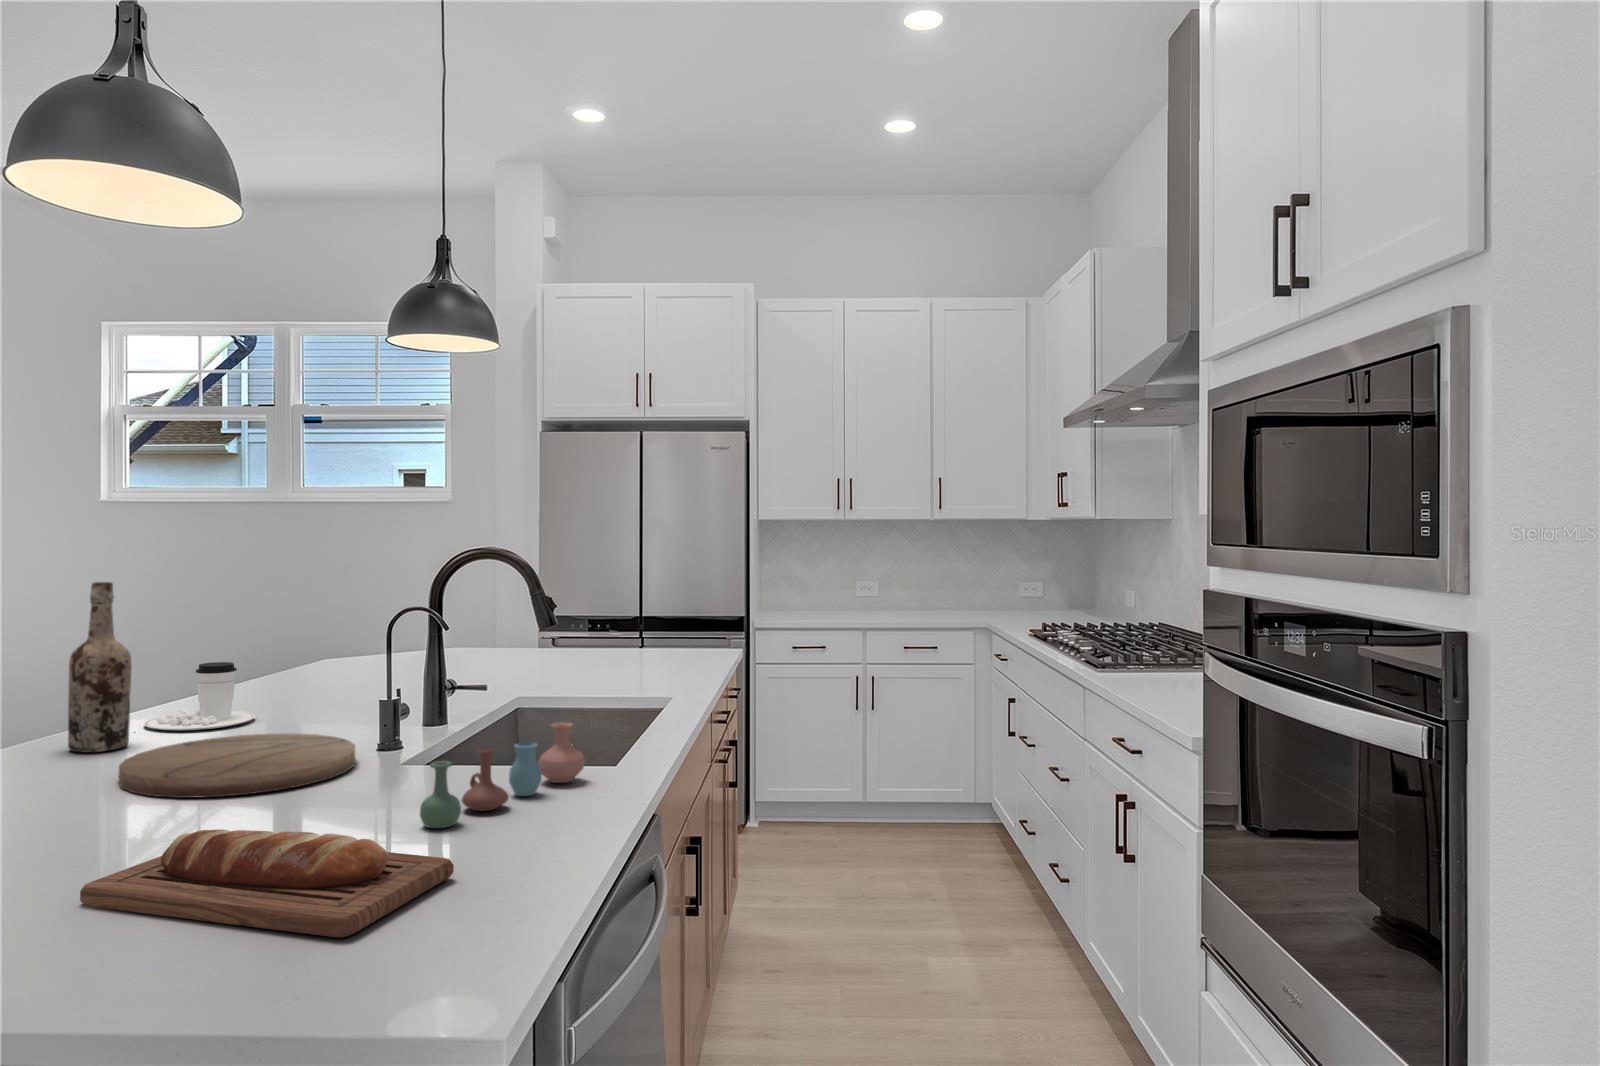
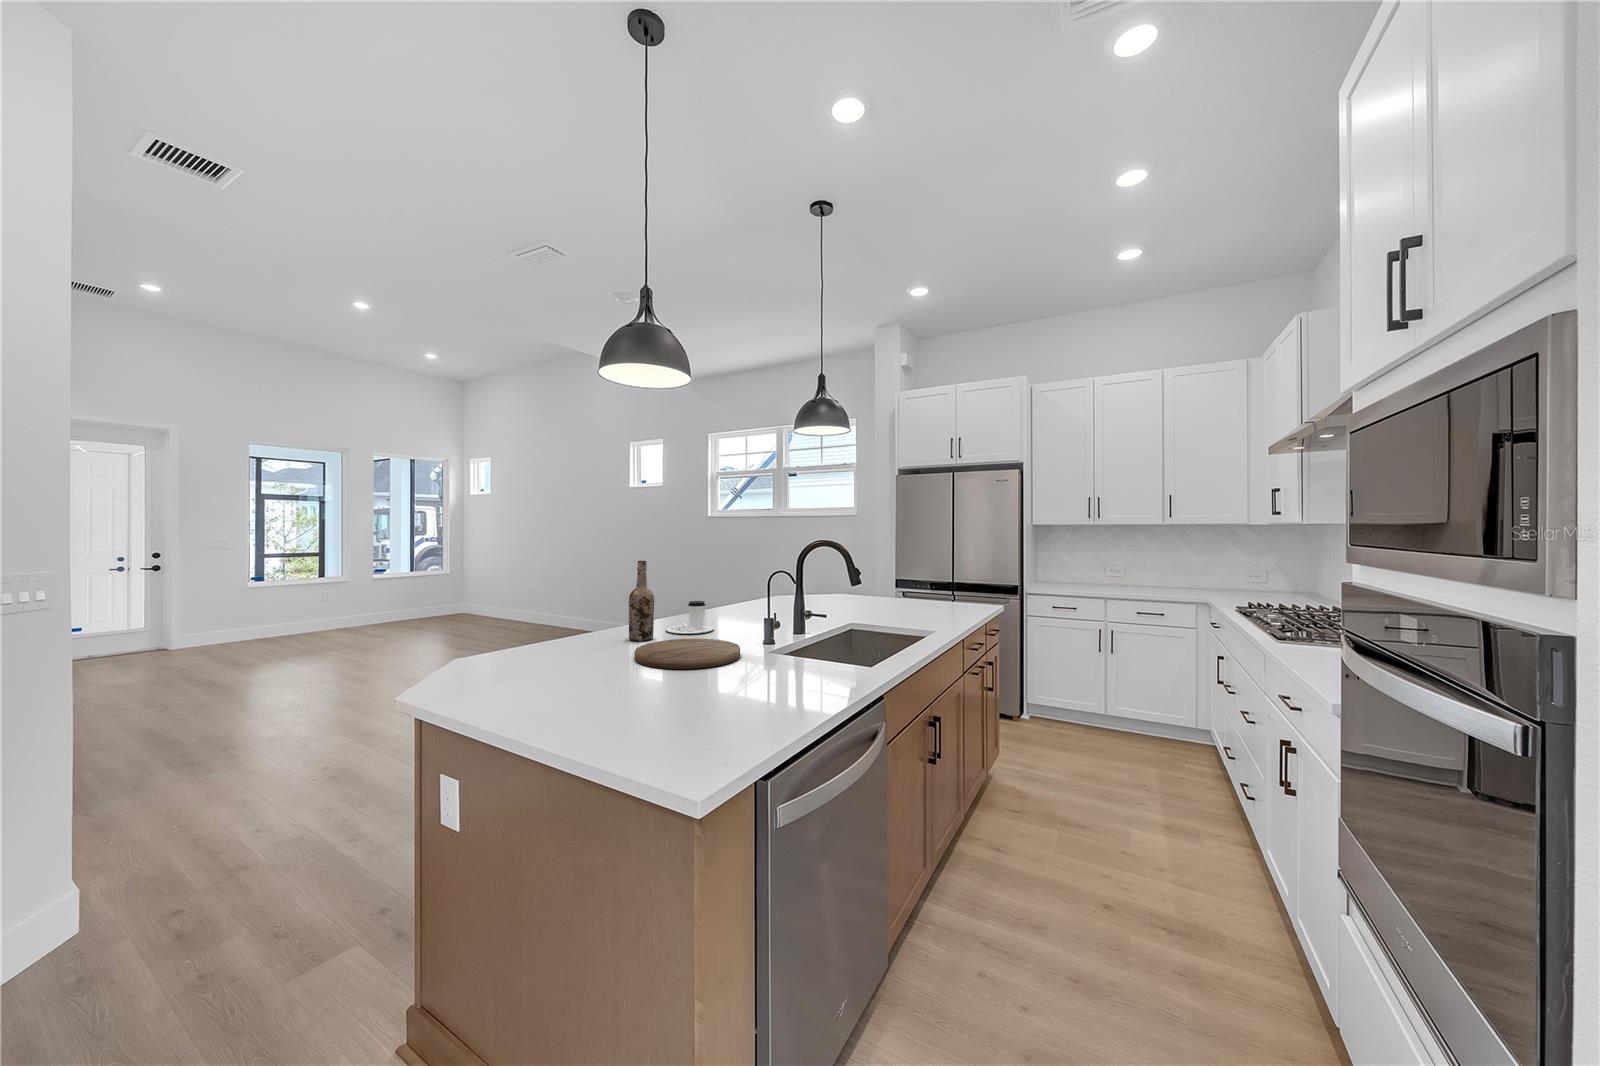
vase: present [420,722,585,828] -> none [742,646,846,699]
bread loaf: present [80,830,454,937] -> none [577,685,735,750]

